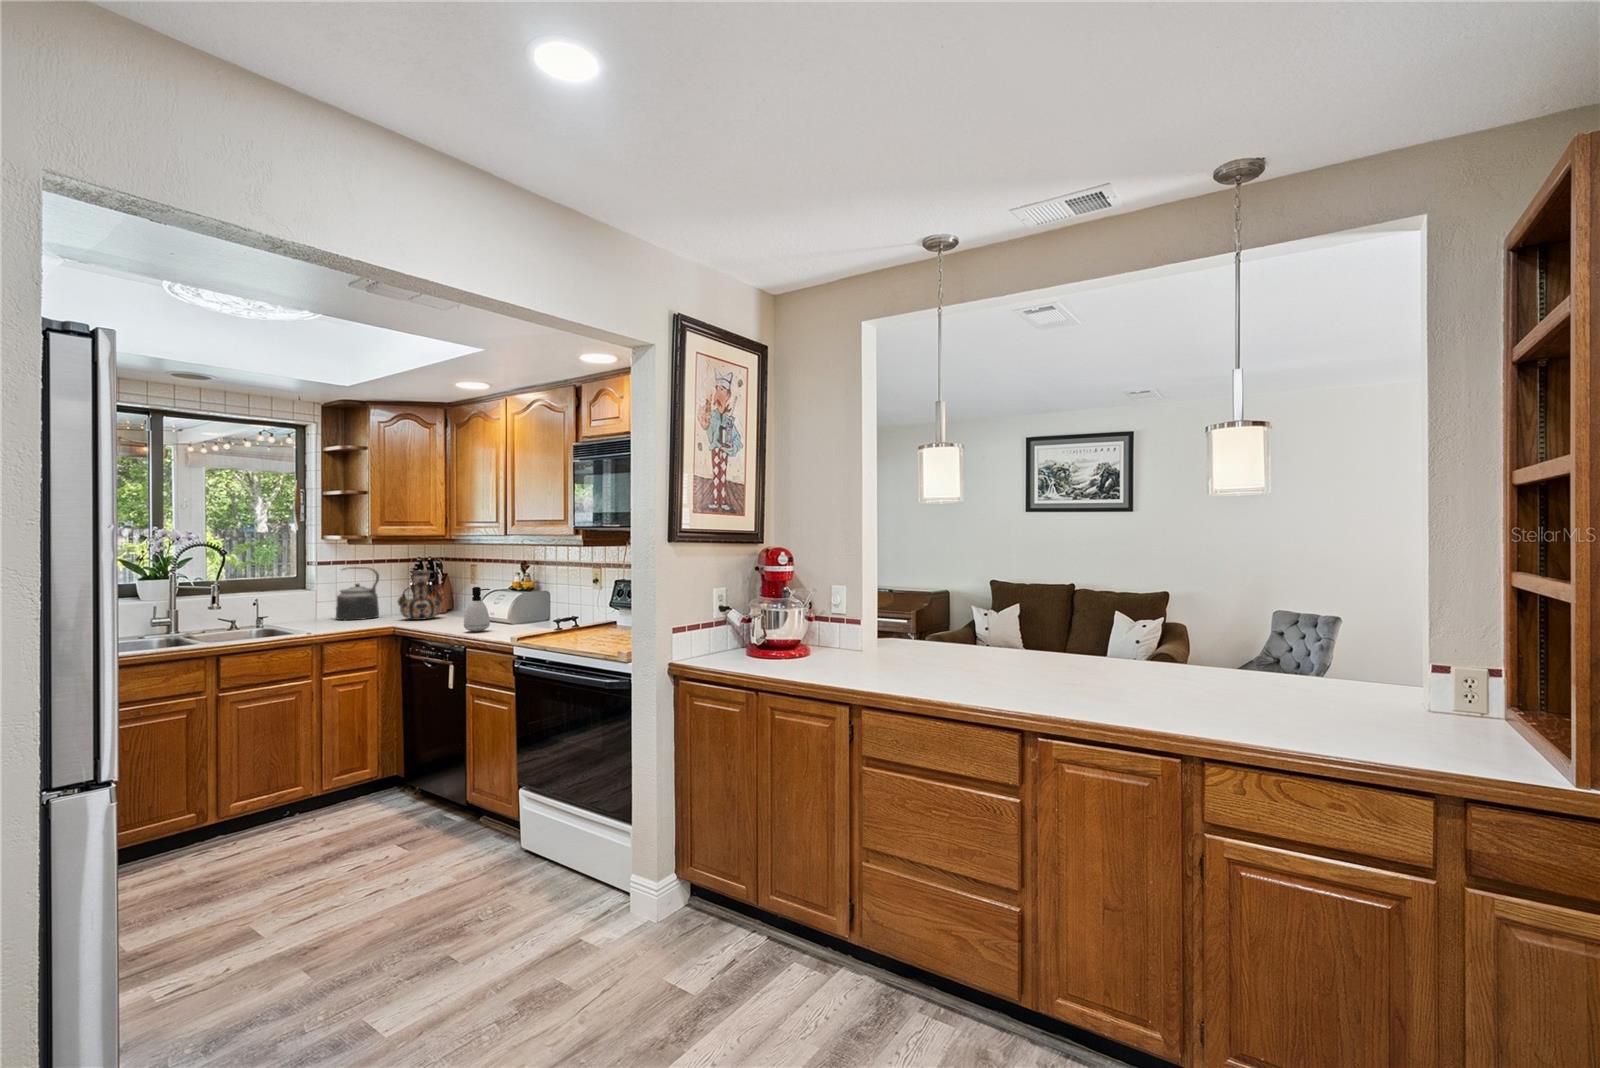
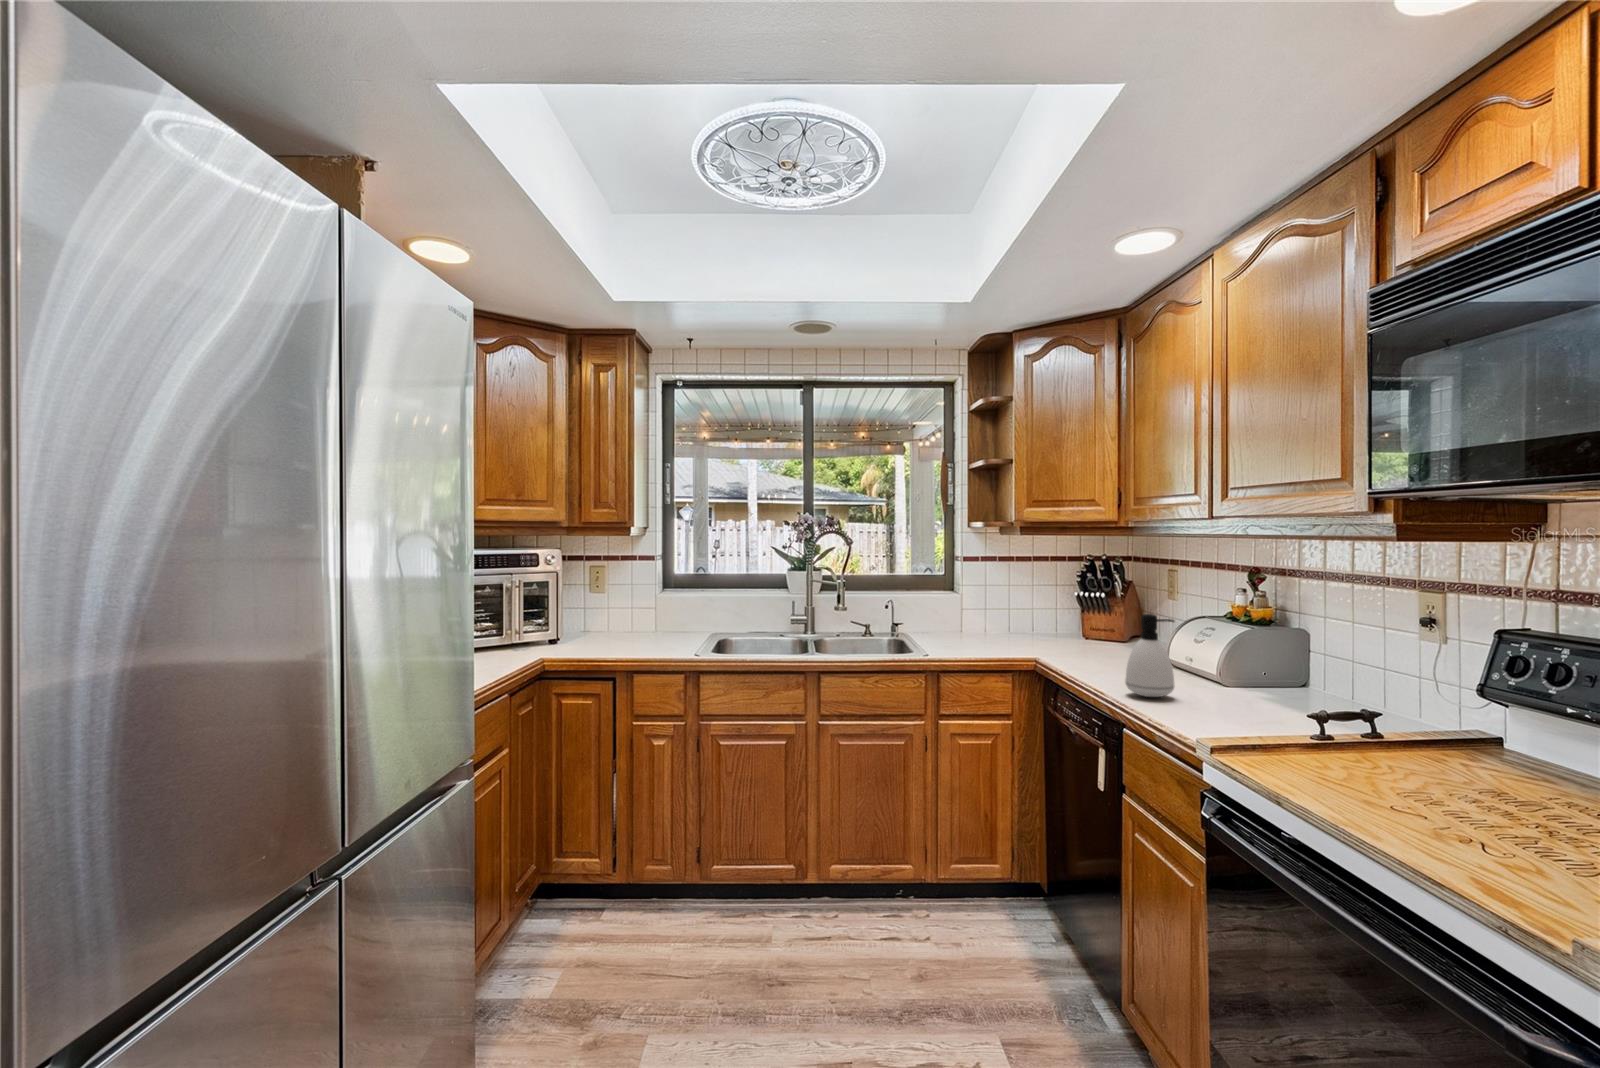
kettle: present [336,567,379,620] -> none [979,565,1036,637]
decorative vase: present [398,570,444,620] -> none [1051,574,1118,650]

